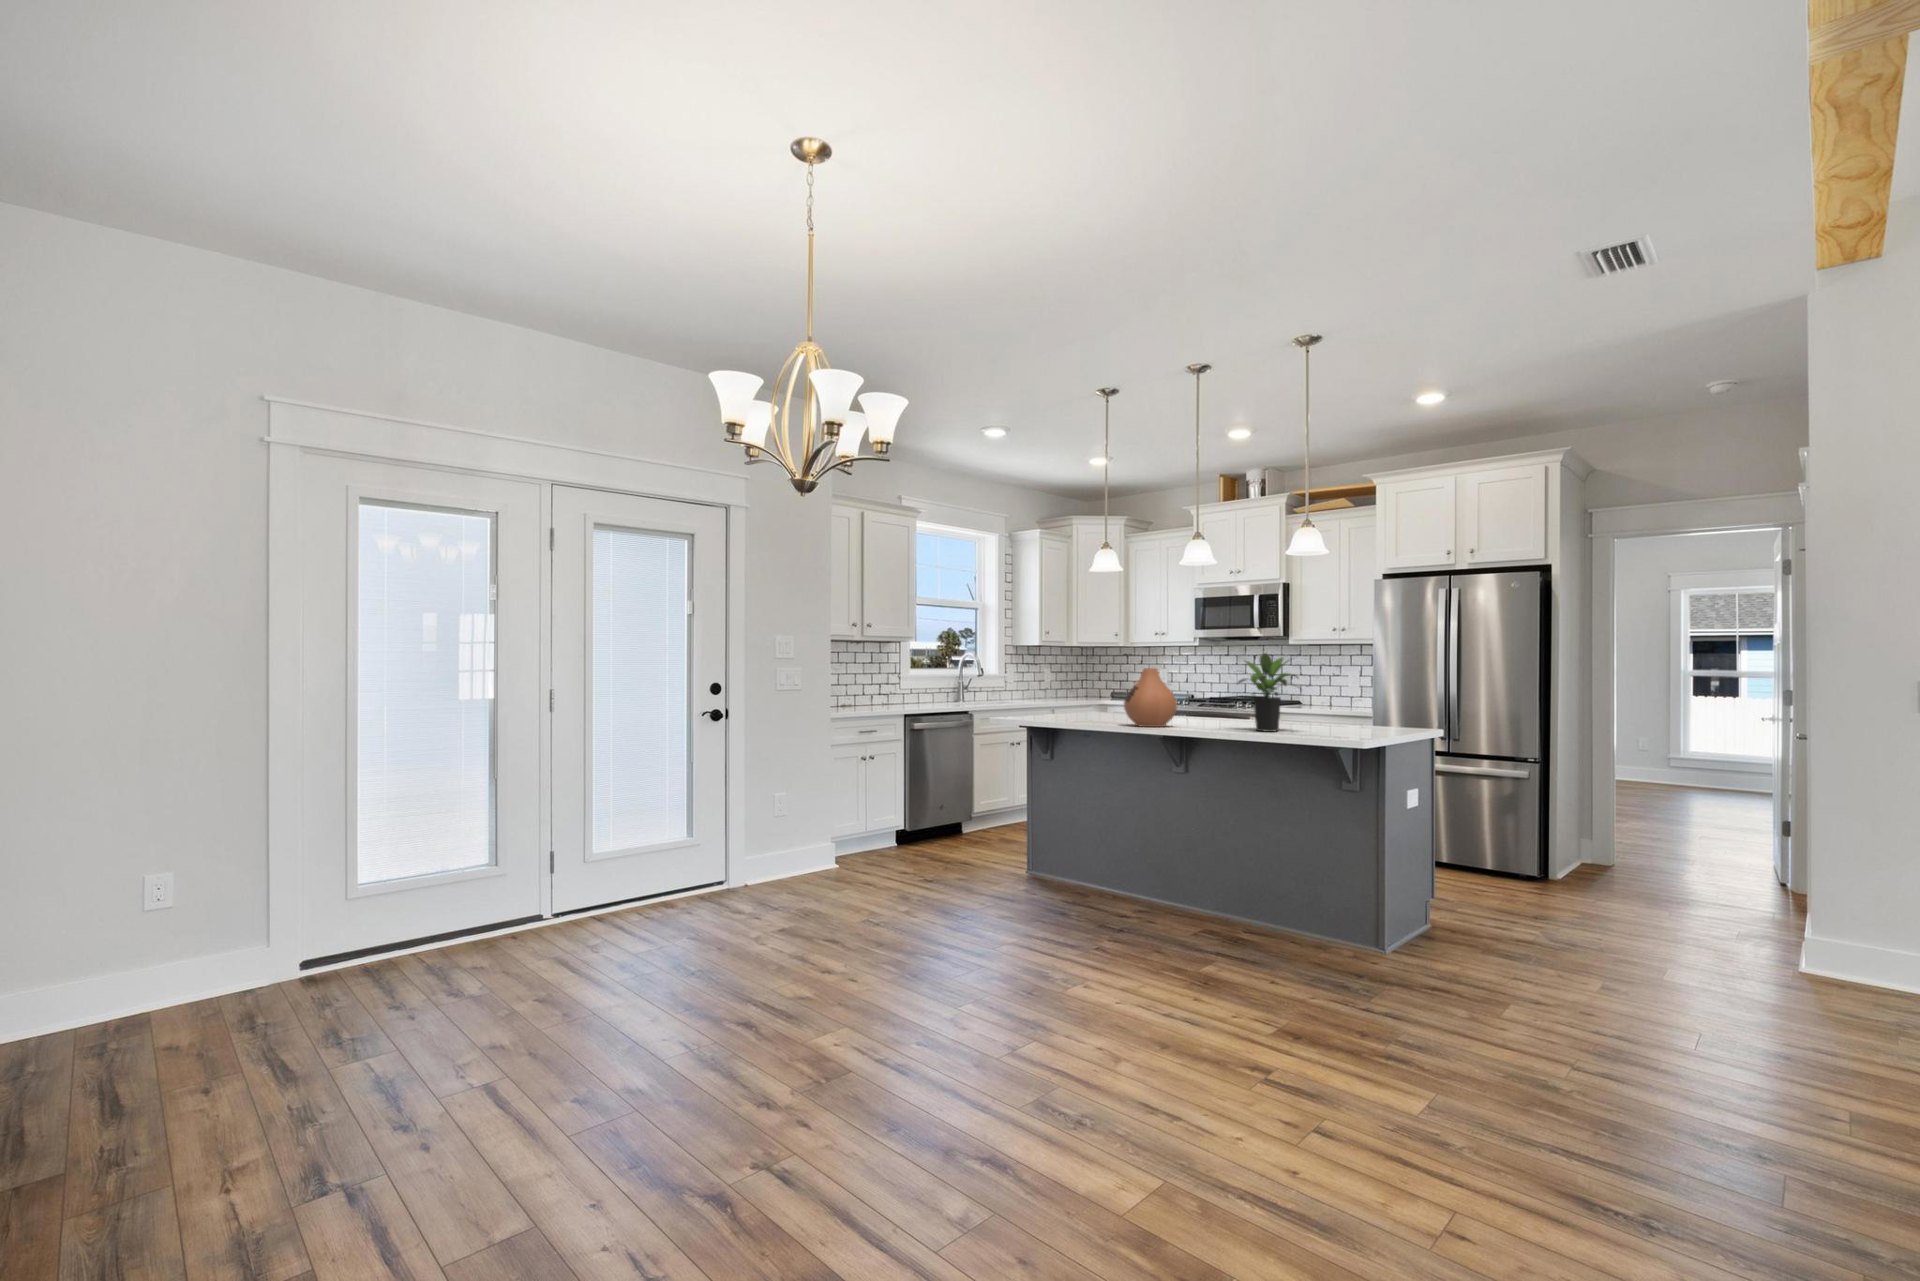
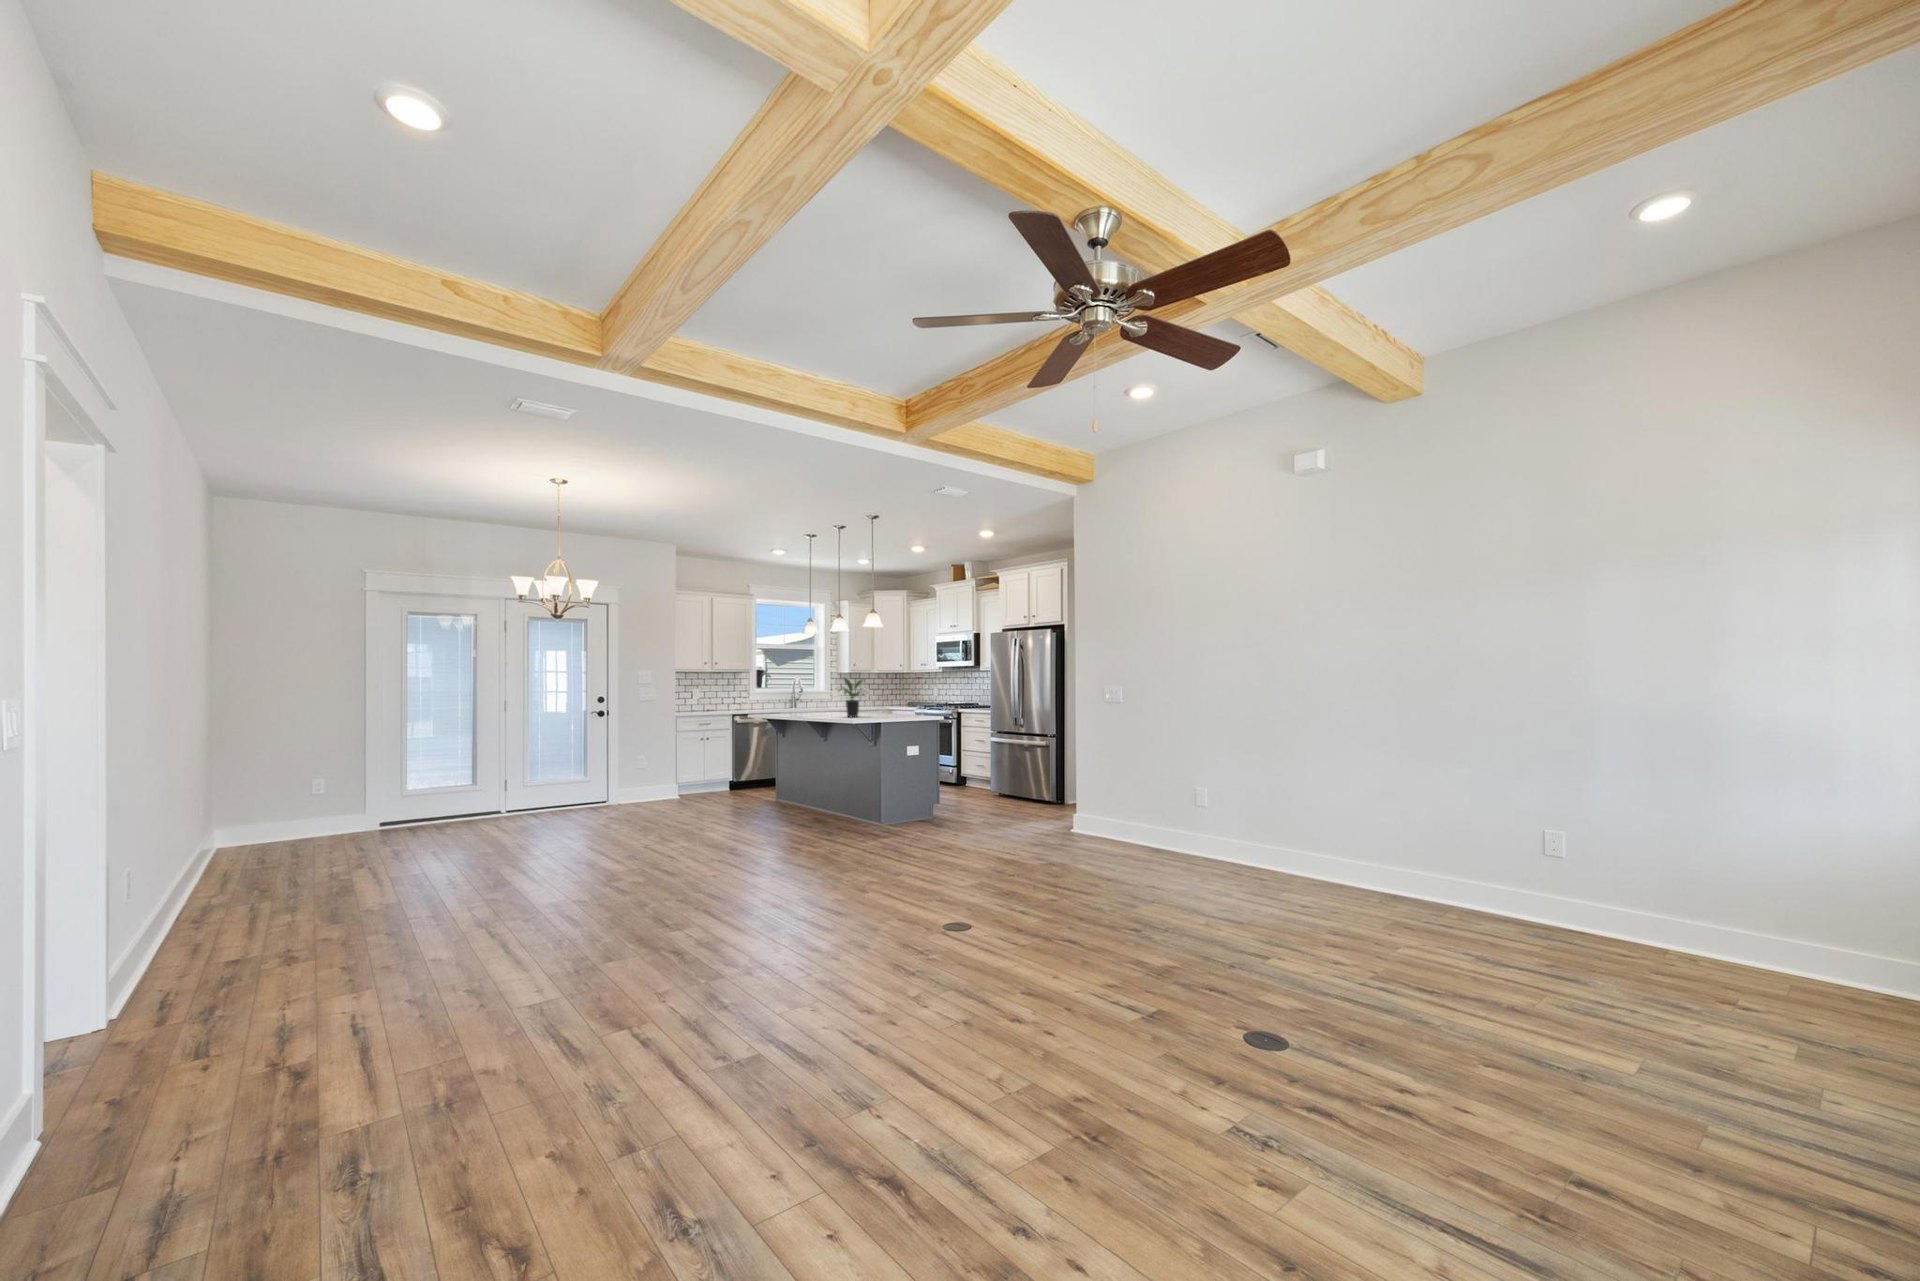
vase: present [1124,668,1177,727] -> none [798,686,823,717]

